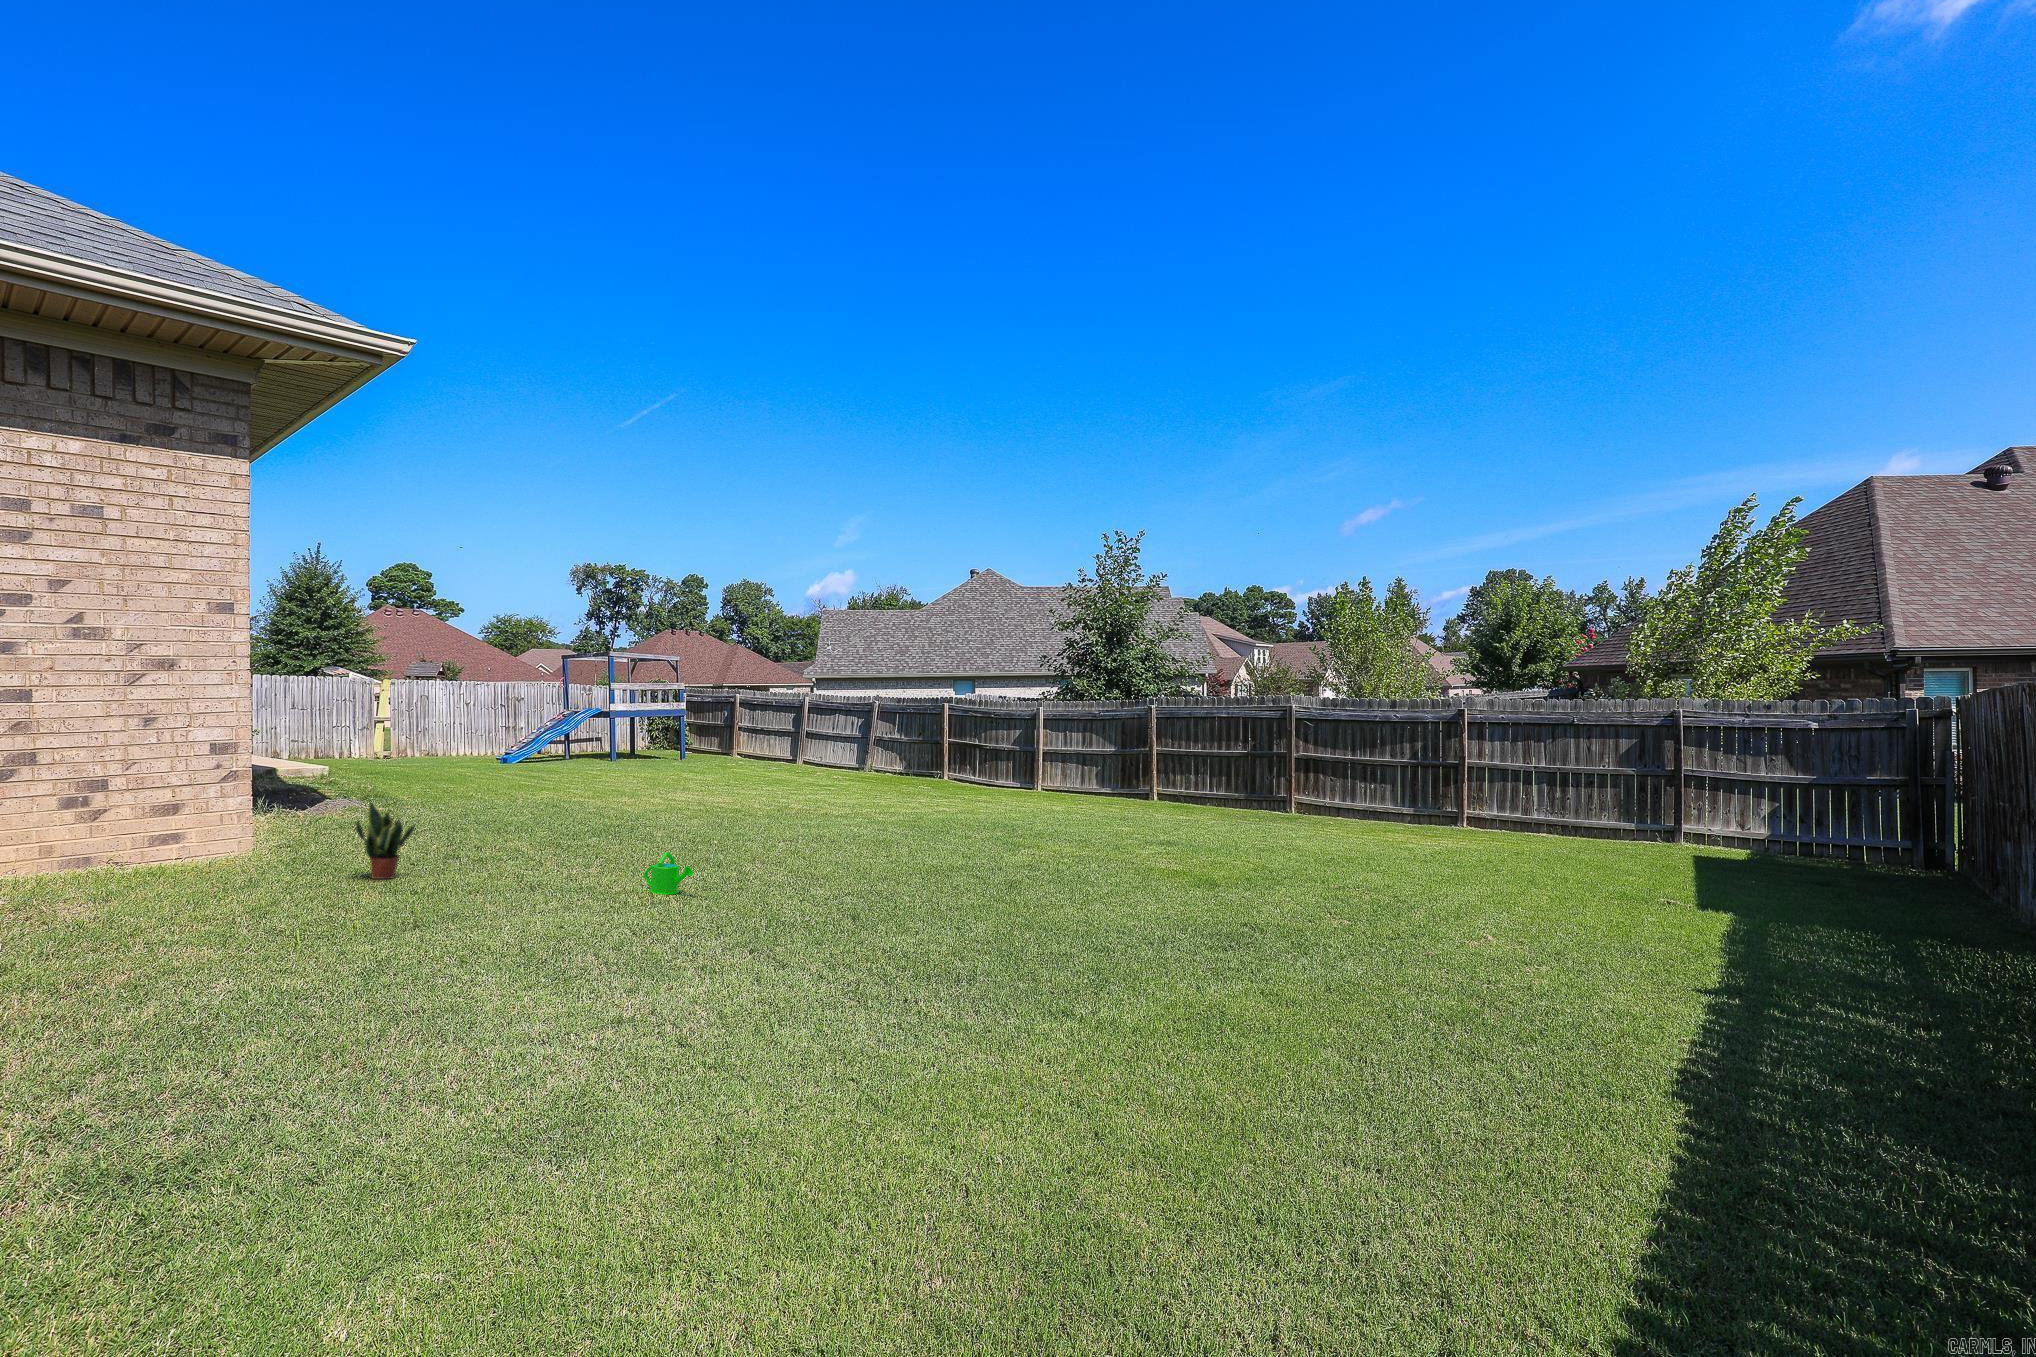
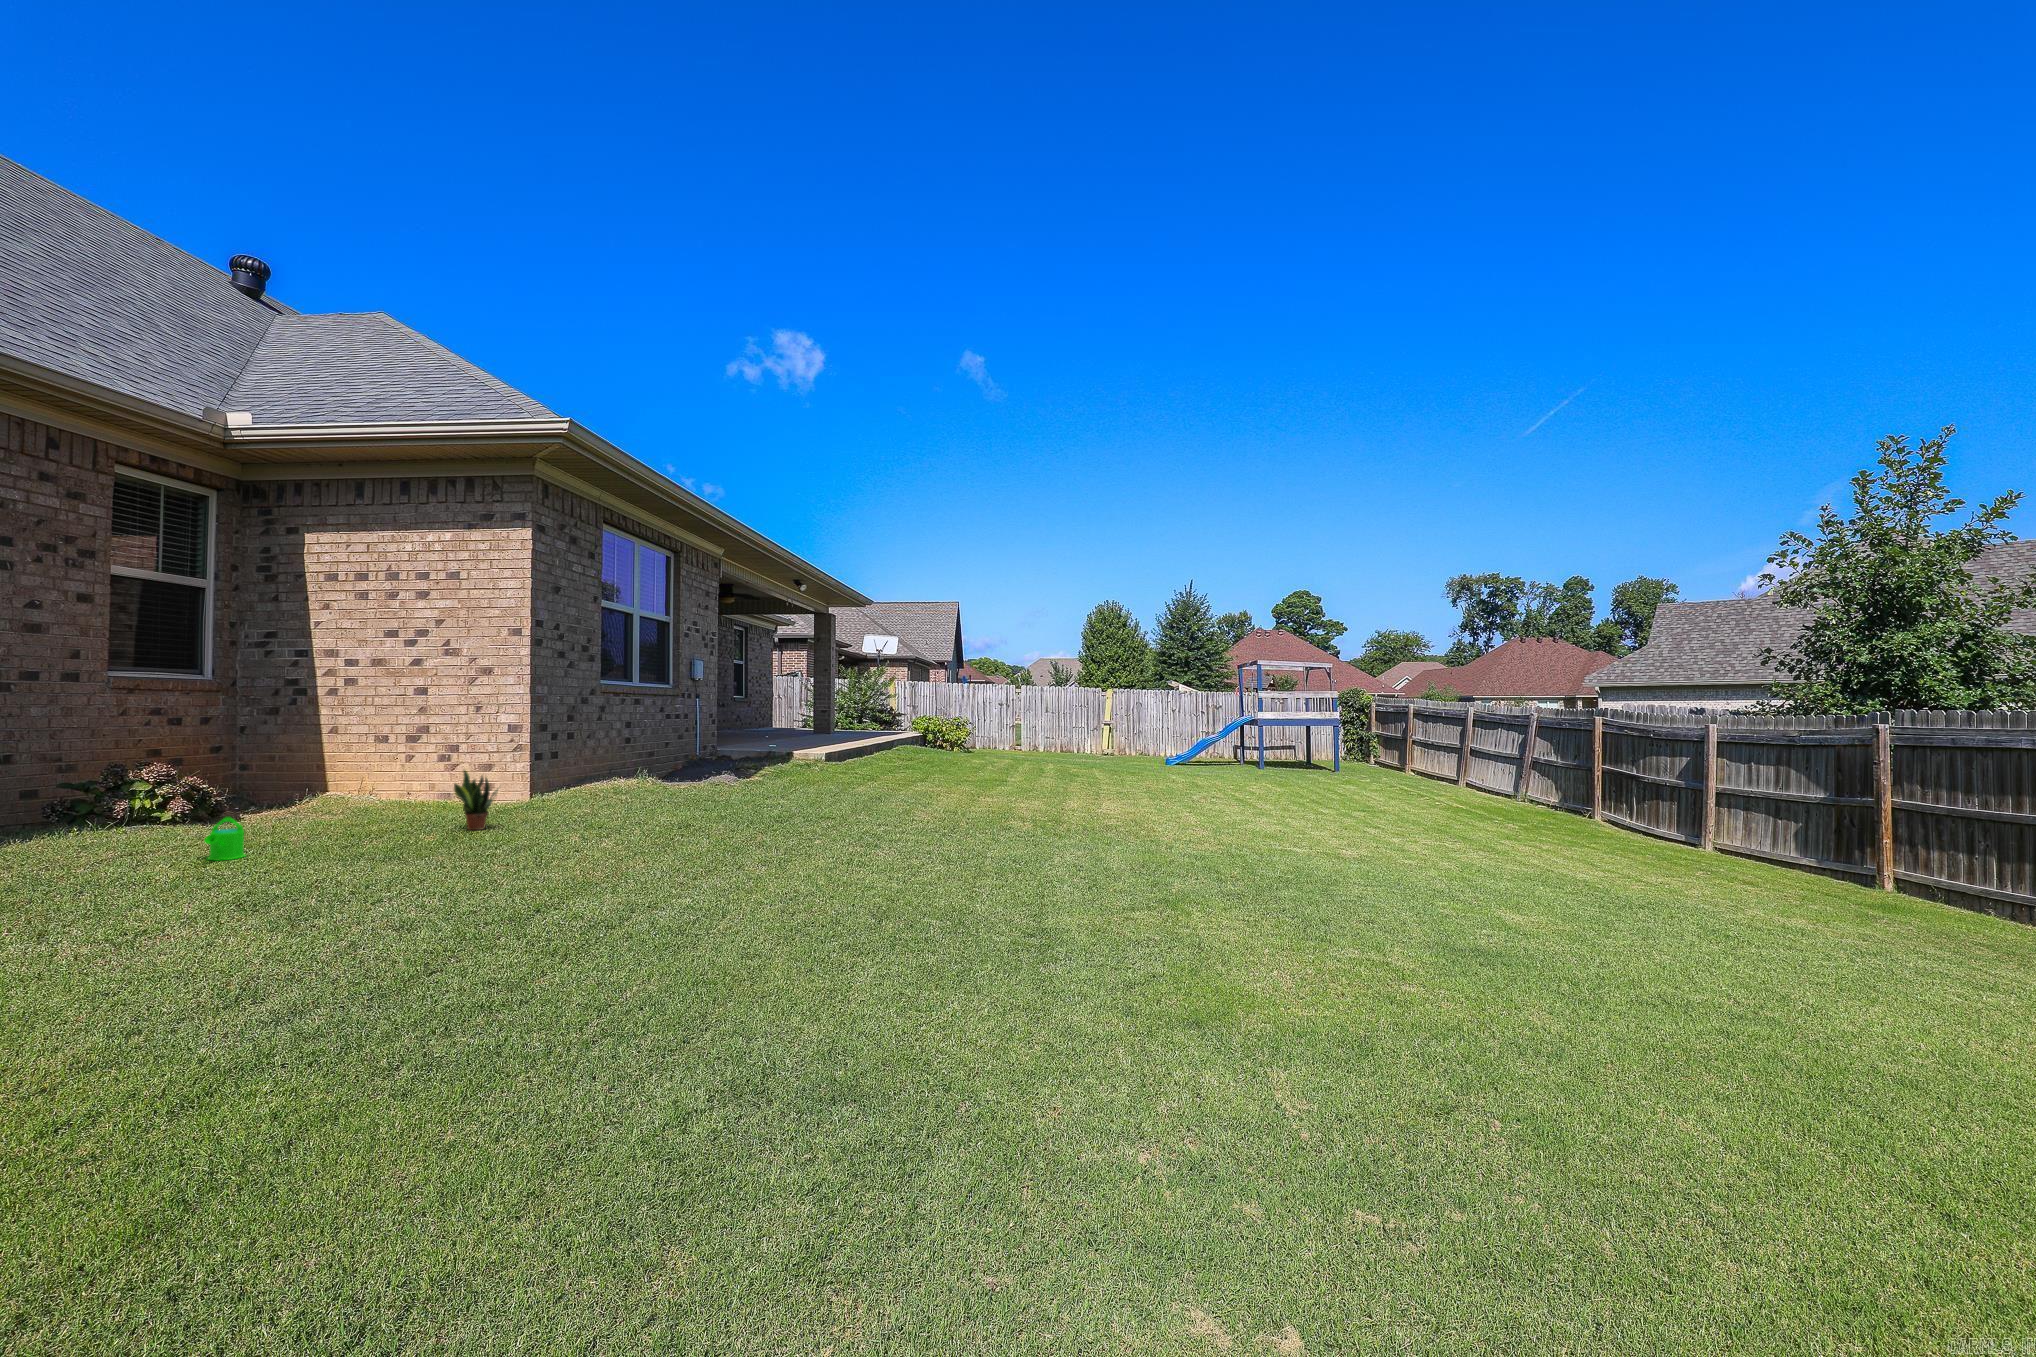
watering can: present [644,852,693,895] -> present [204,817,246,861]

